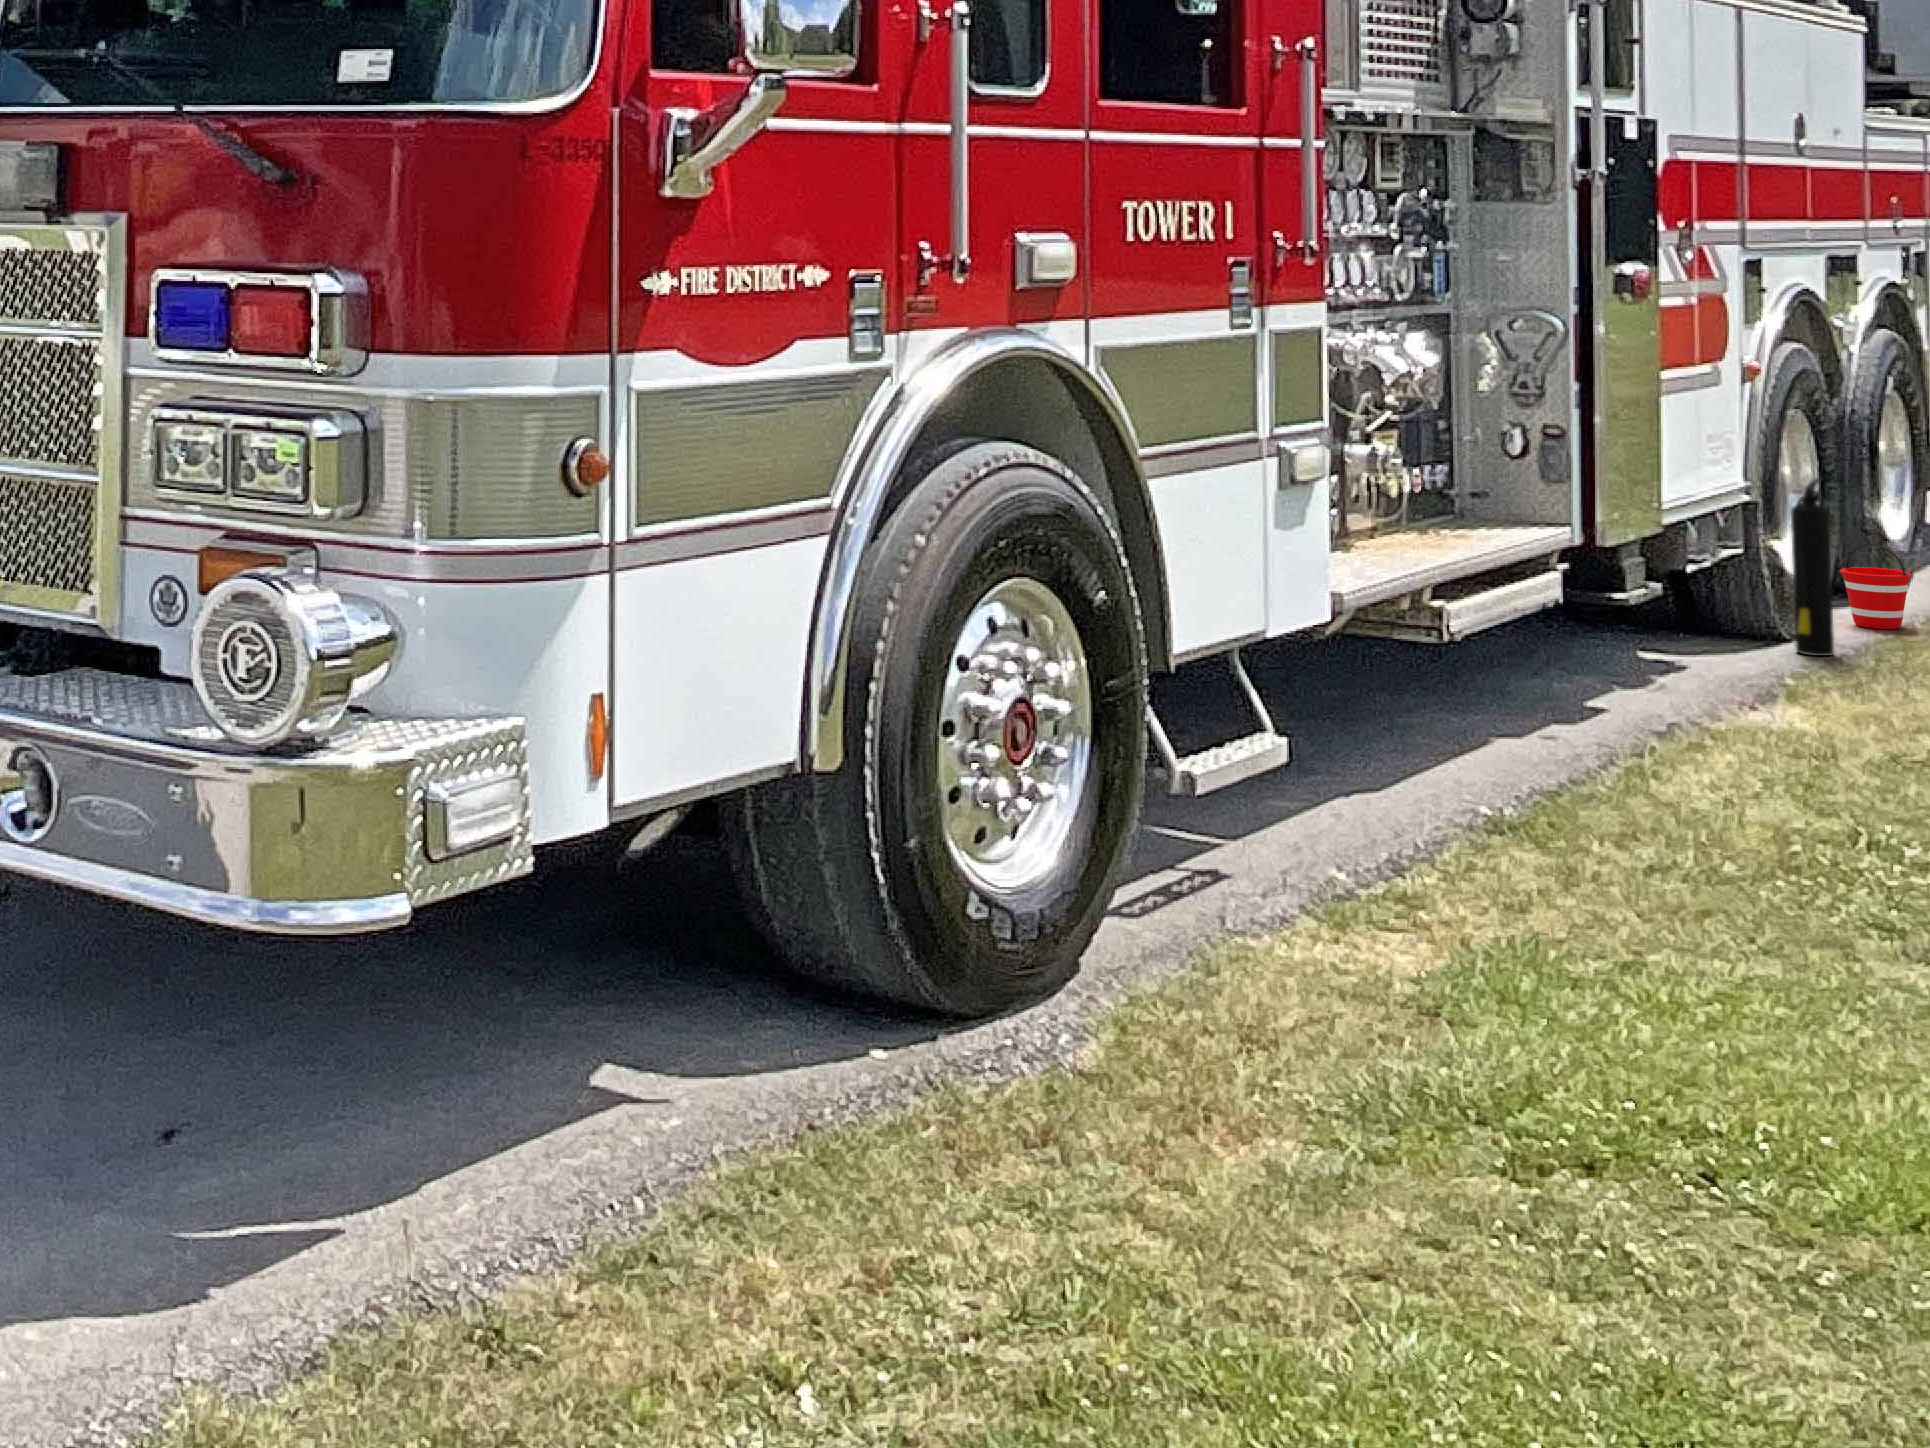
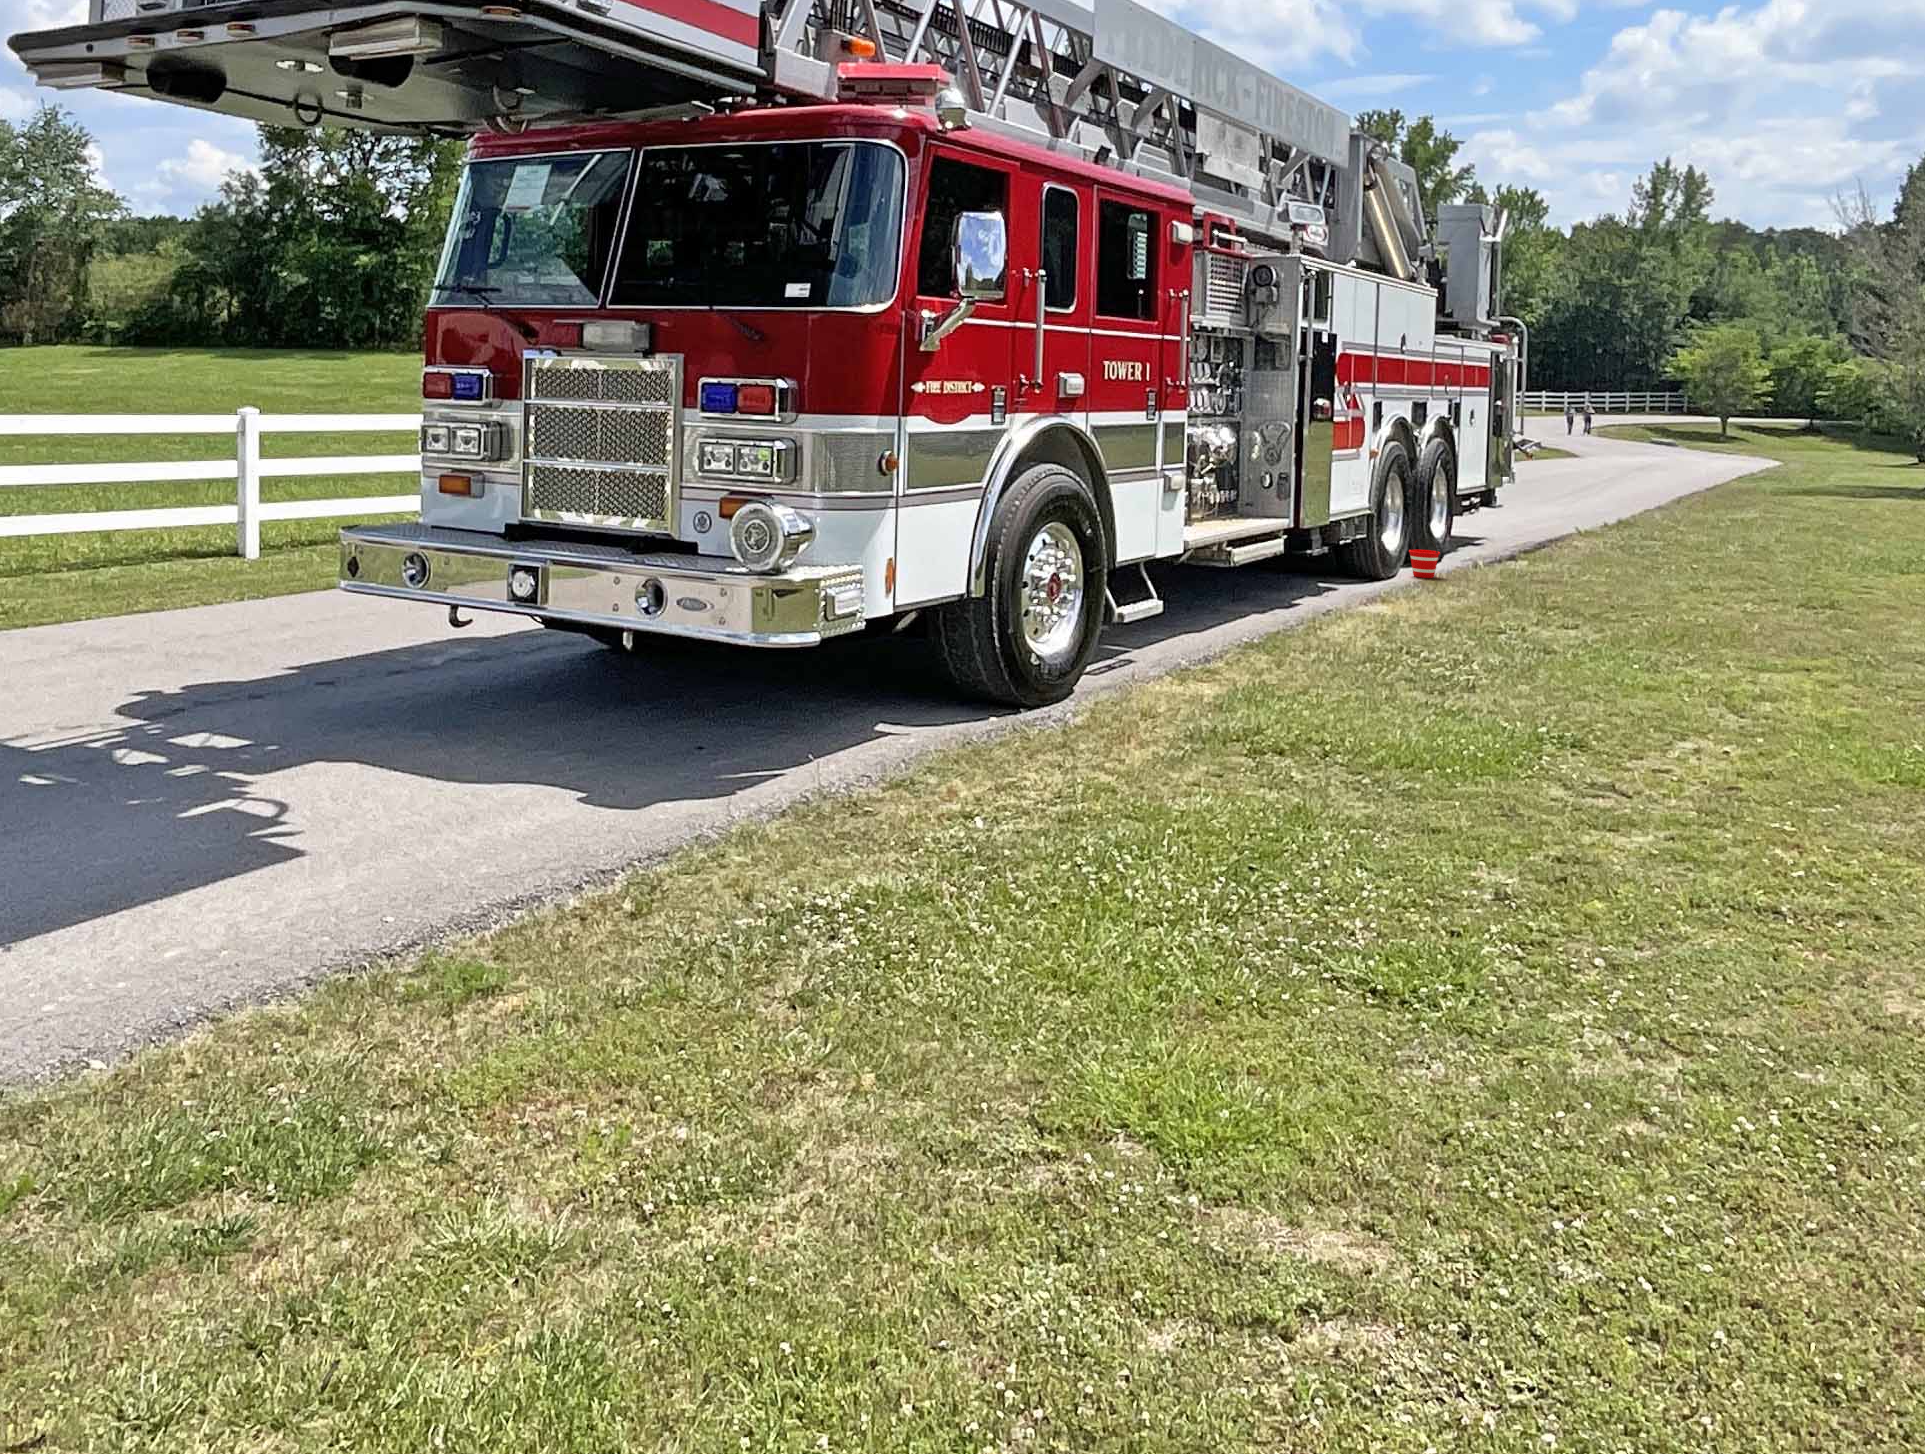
fire extinguisher: present [1791,478,1834,656] -> none [1385,506,1404,588]

